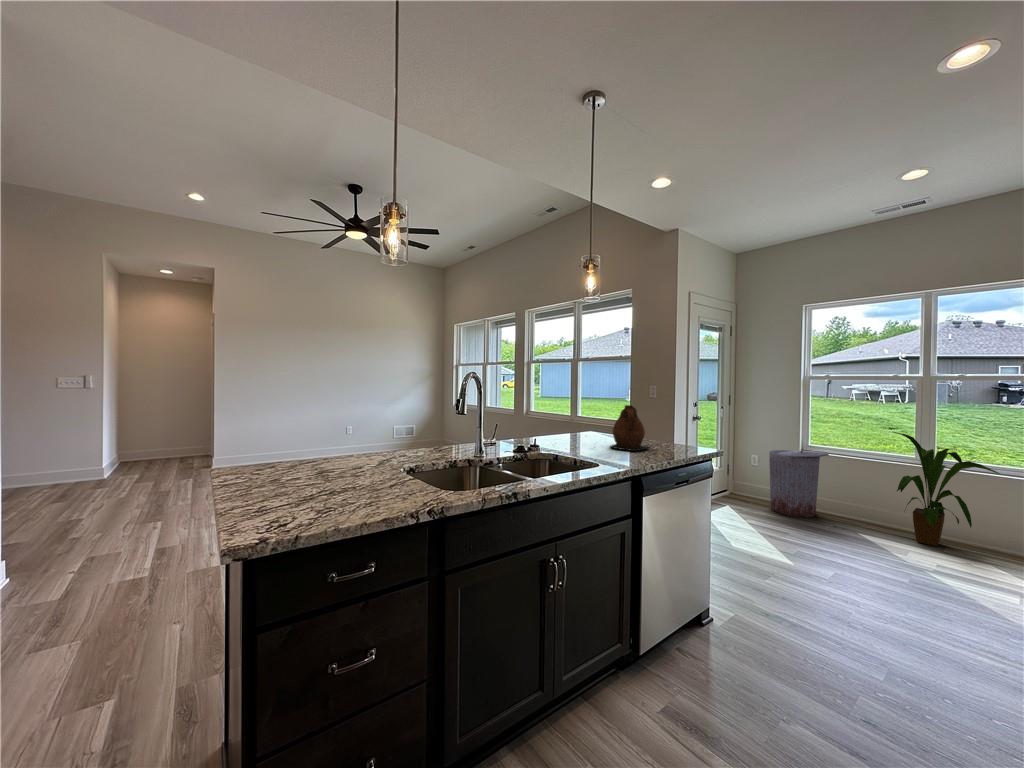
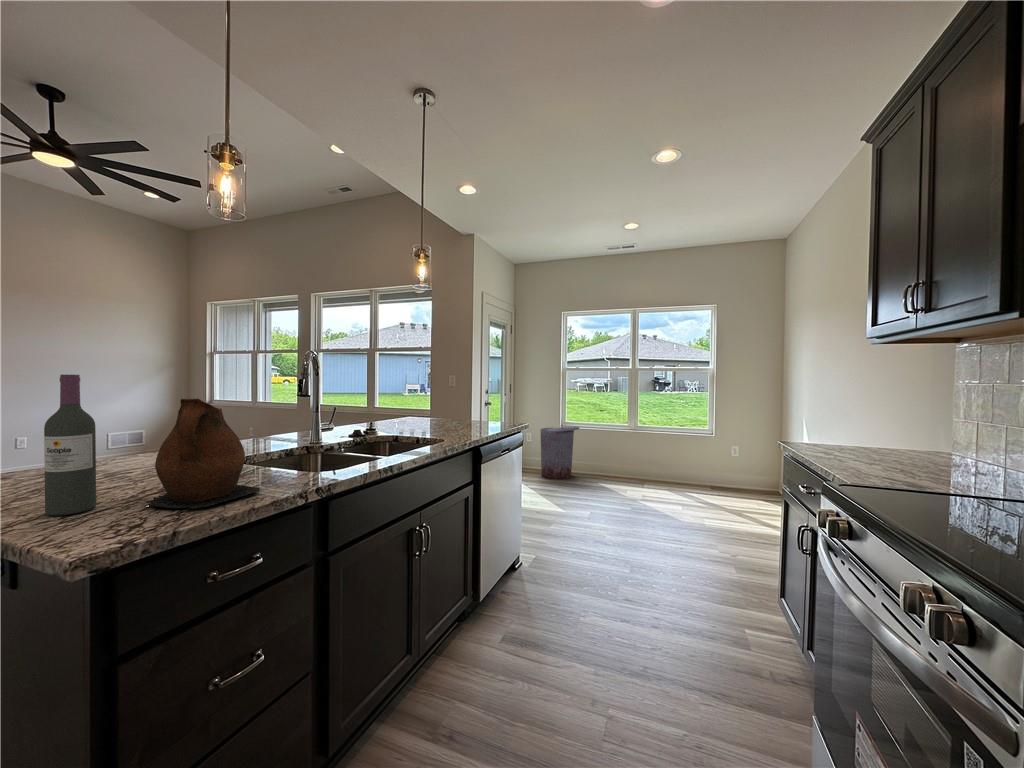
wine bottle: none [254,404,284,506] -> present [44,374,96,516]
ceramic pitcher: present [610,405,649,451] -> present [144,399,260,509]
house plant: present [894,432,999,546] -> none [618,408,671,485]

